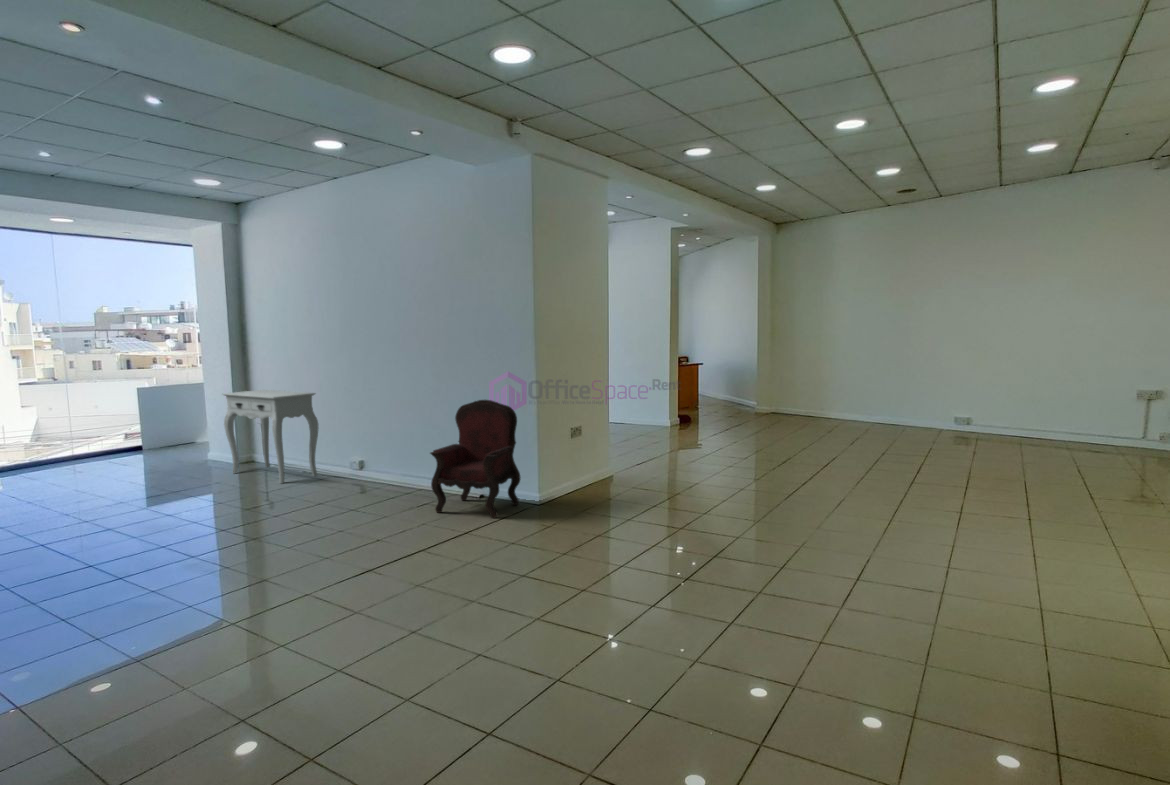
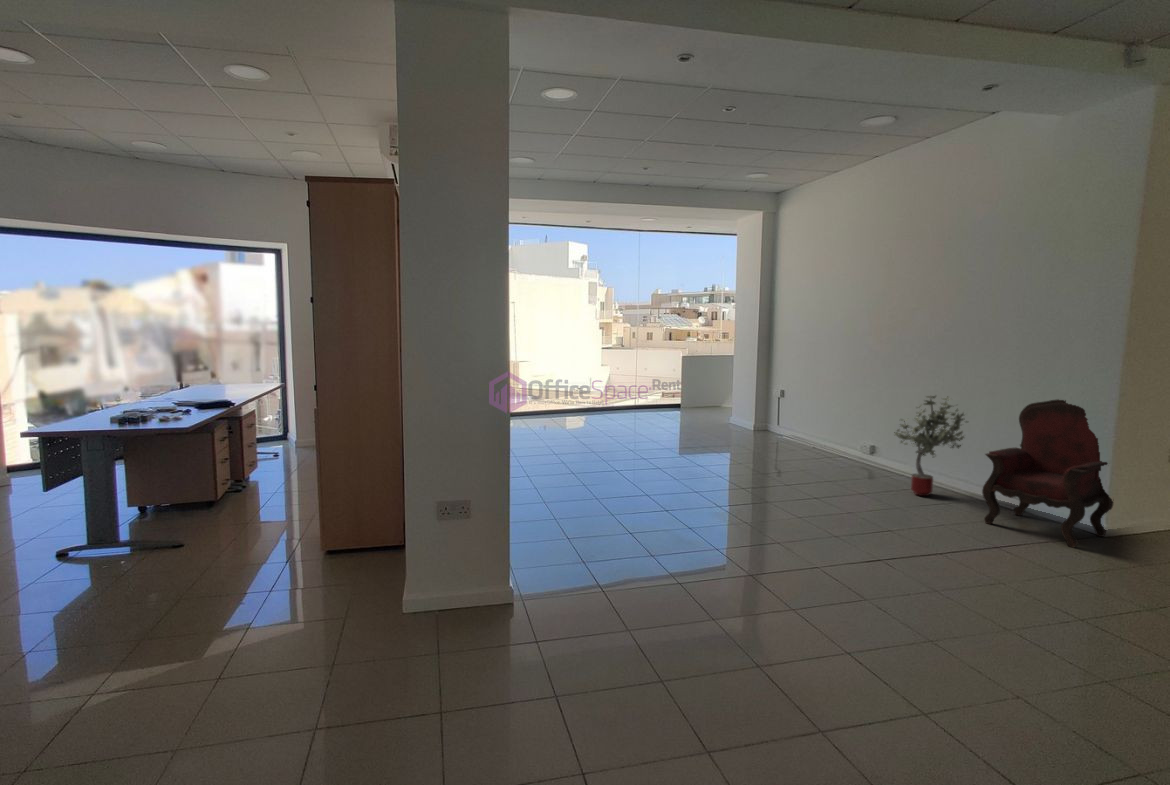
console table: present [223,390,319,484] -> none [750,366,839,458]
potted tree: none [363,405,422,500] -> present [894,396,968,496]

